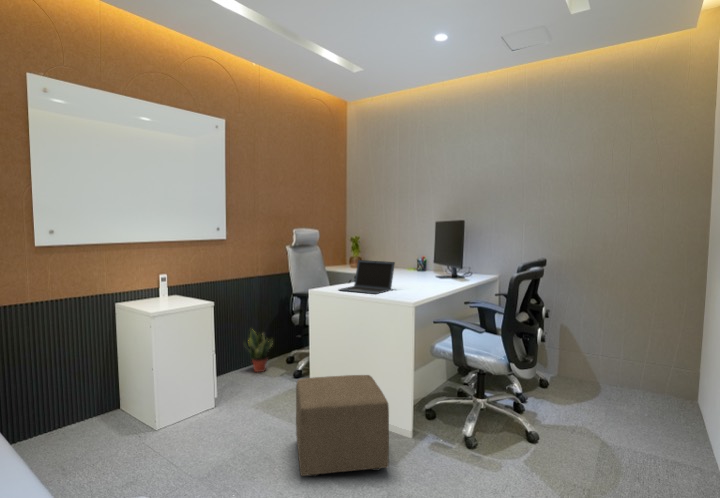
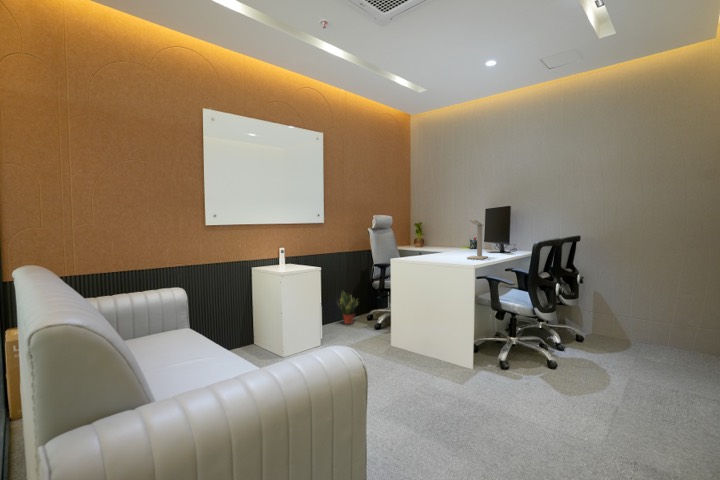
desk lamp: none [407,240,434,290] -> present [467,220,488,260]
laptop: present [339,260,395,294] -> none [412,237,457,262]
ottoman: present [296,375,389,477] -> none [385,322,460,395]

